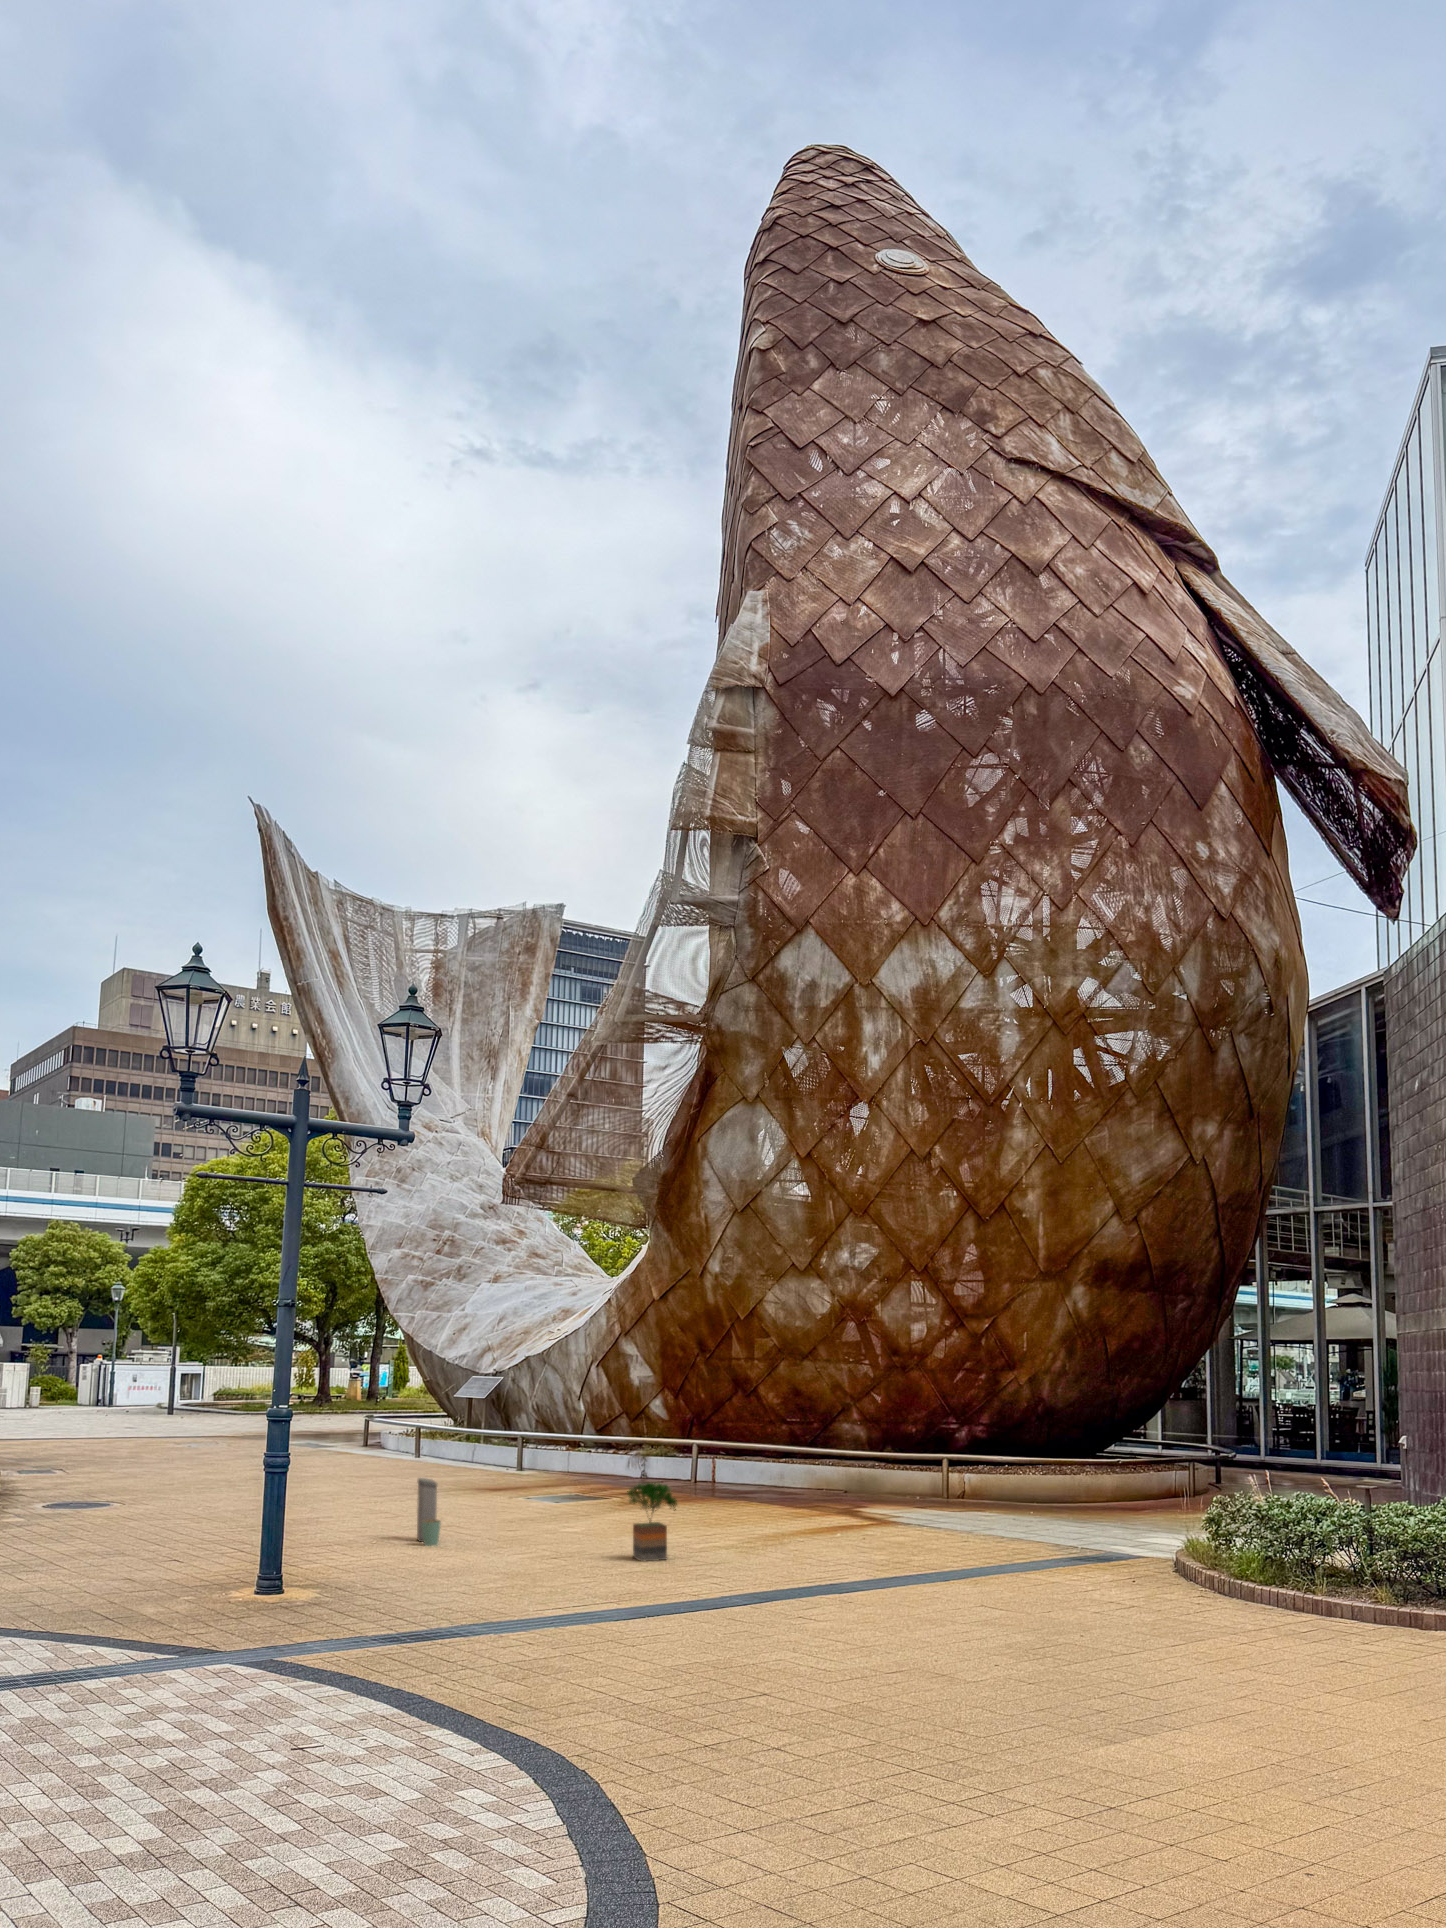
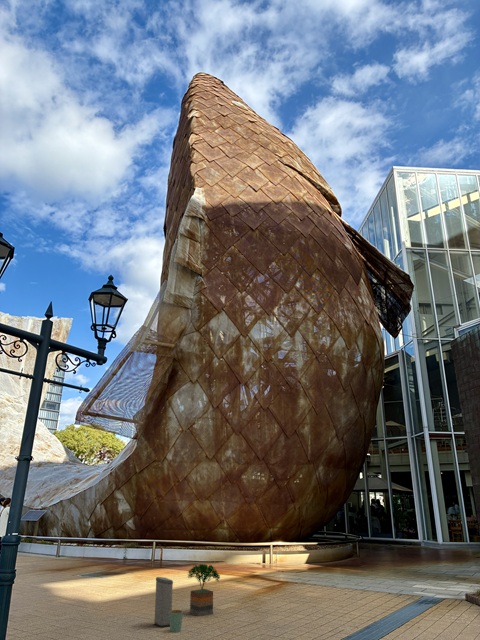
trash can: present [417,1478,441,1546] -> present [154,577,183,633]

